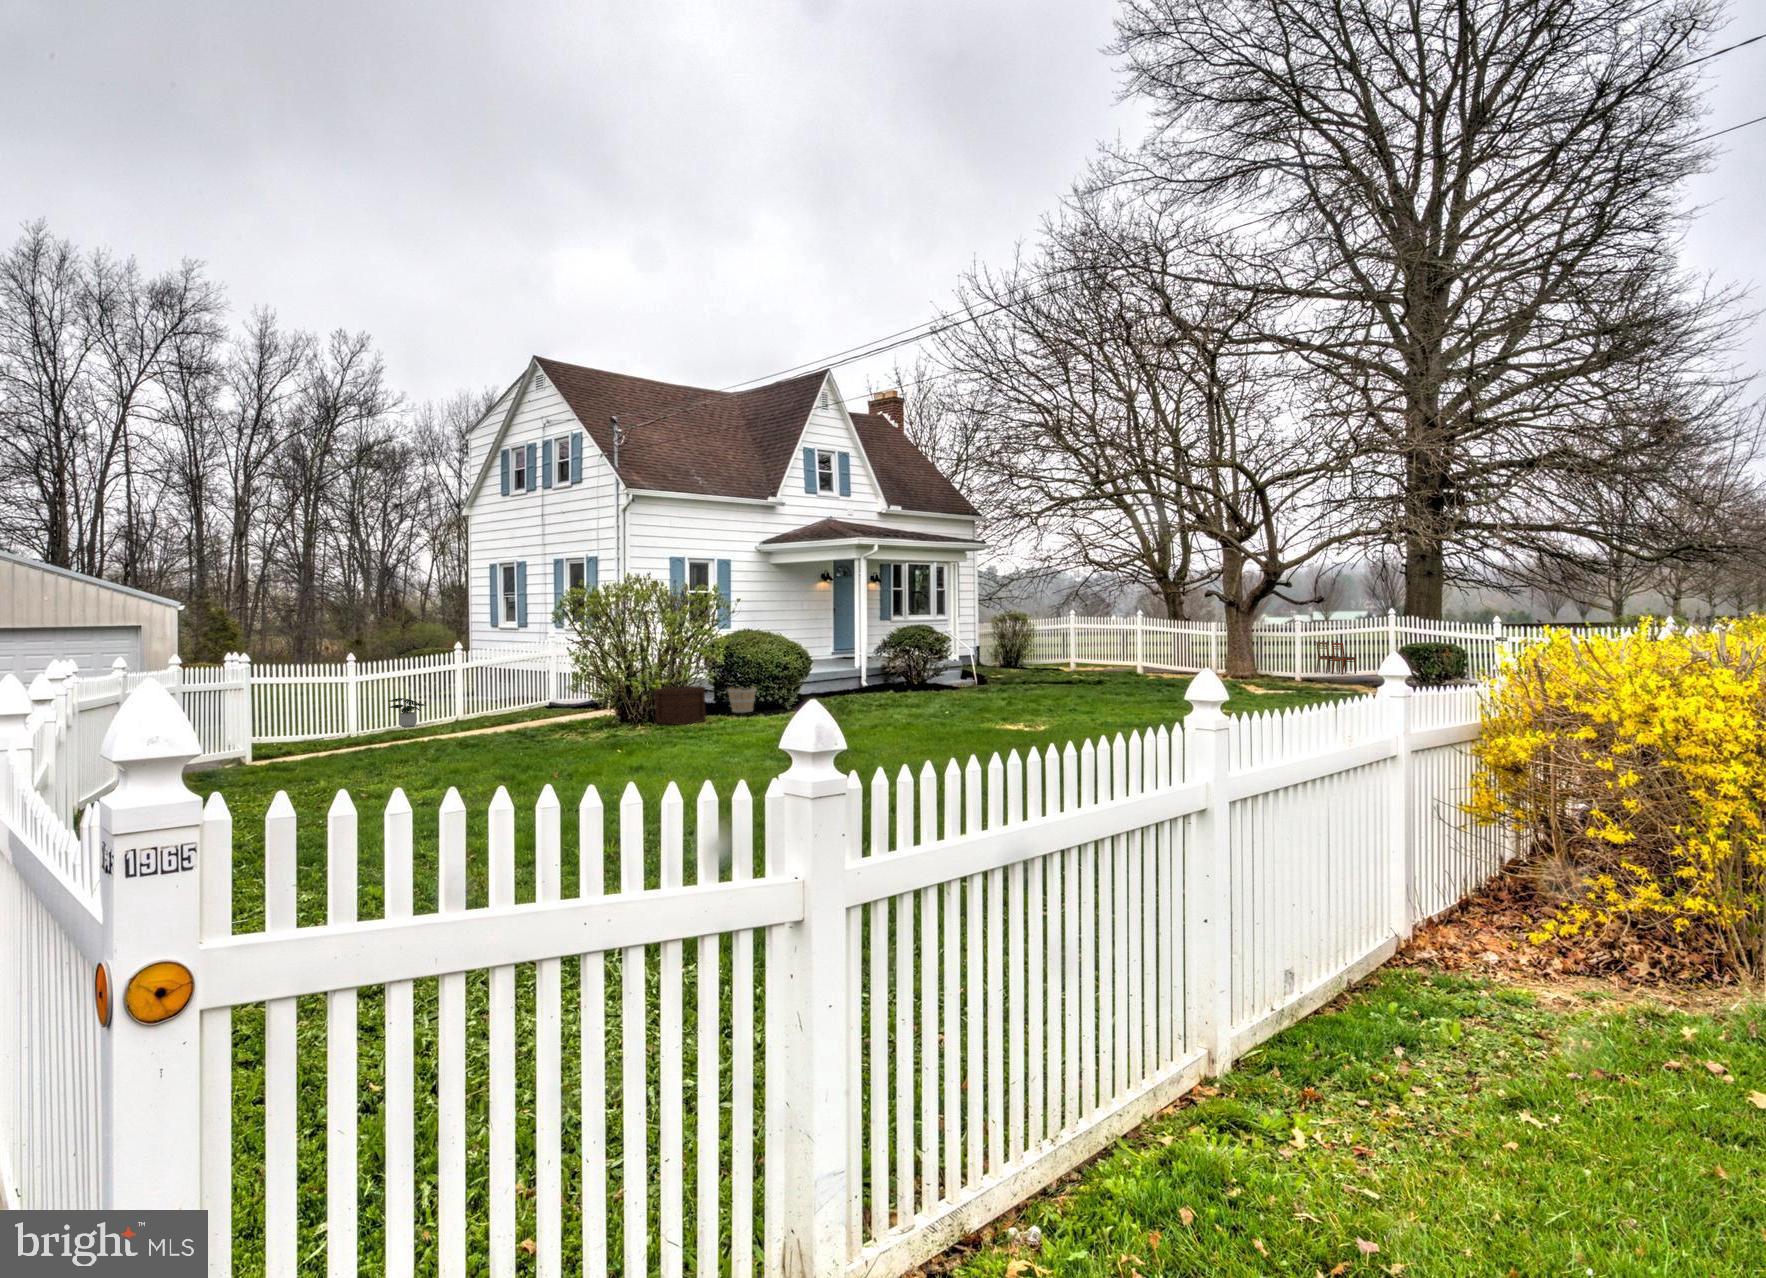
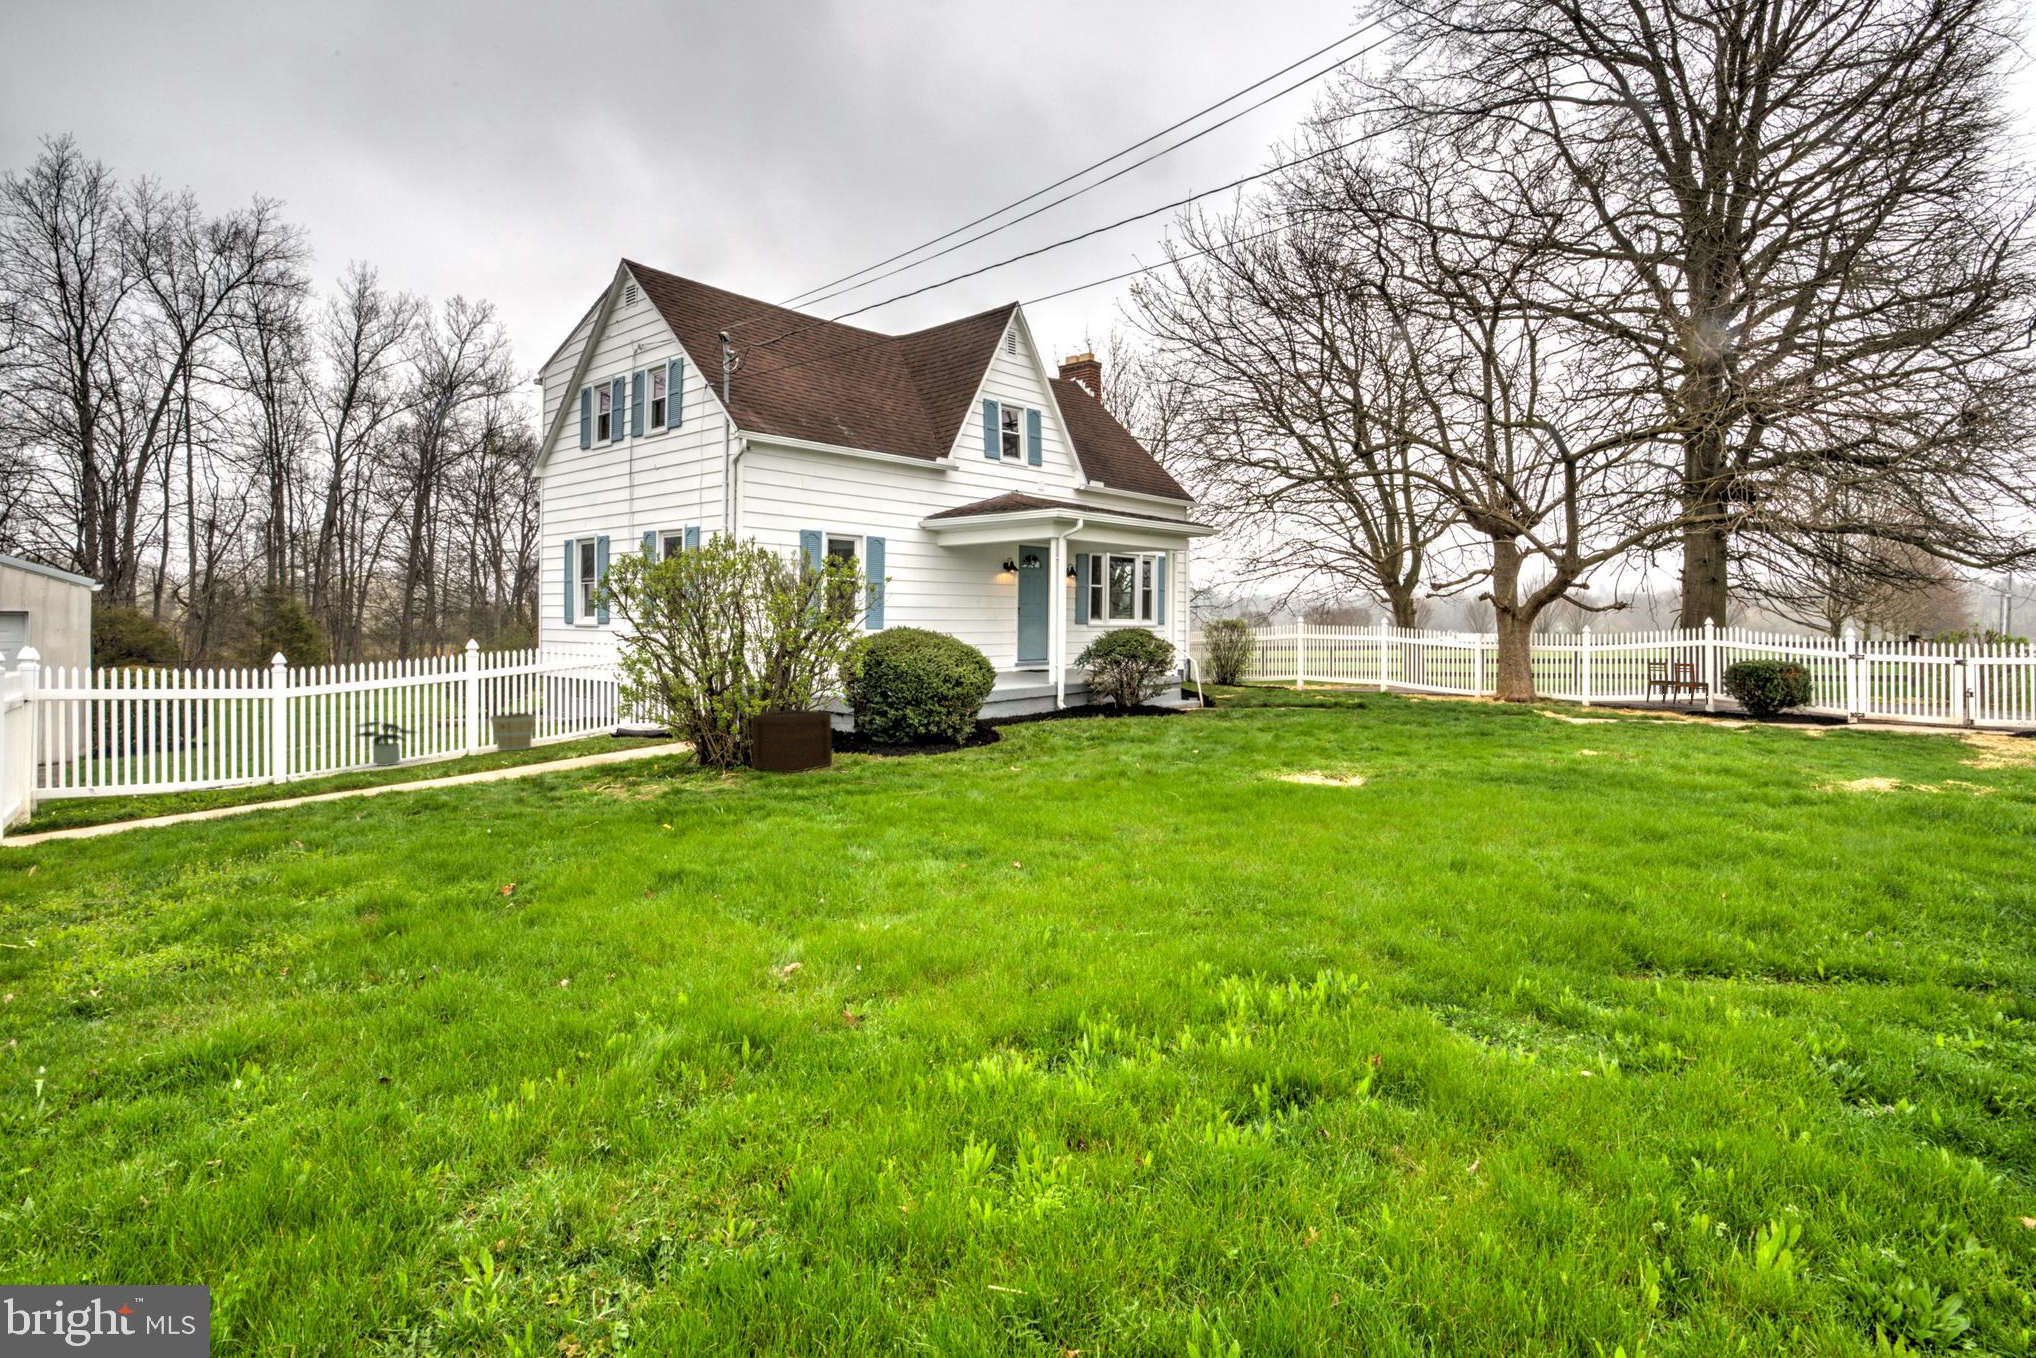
wooden bucket: present [727,687,756,713] -> present [490,713,536,751]

